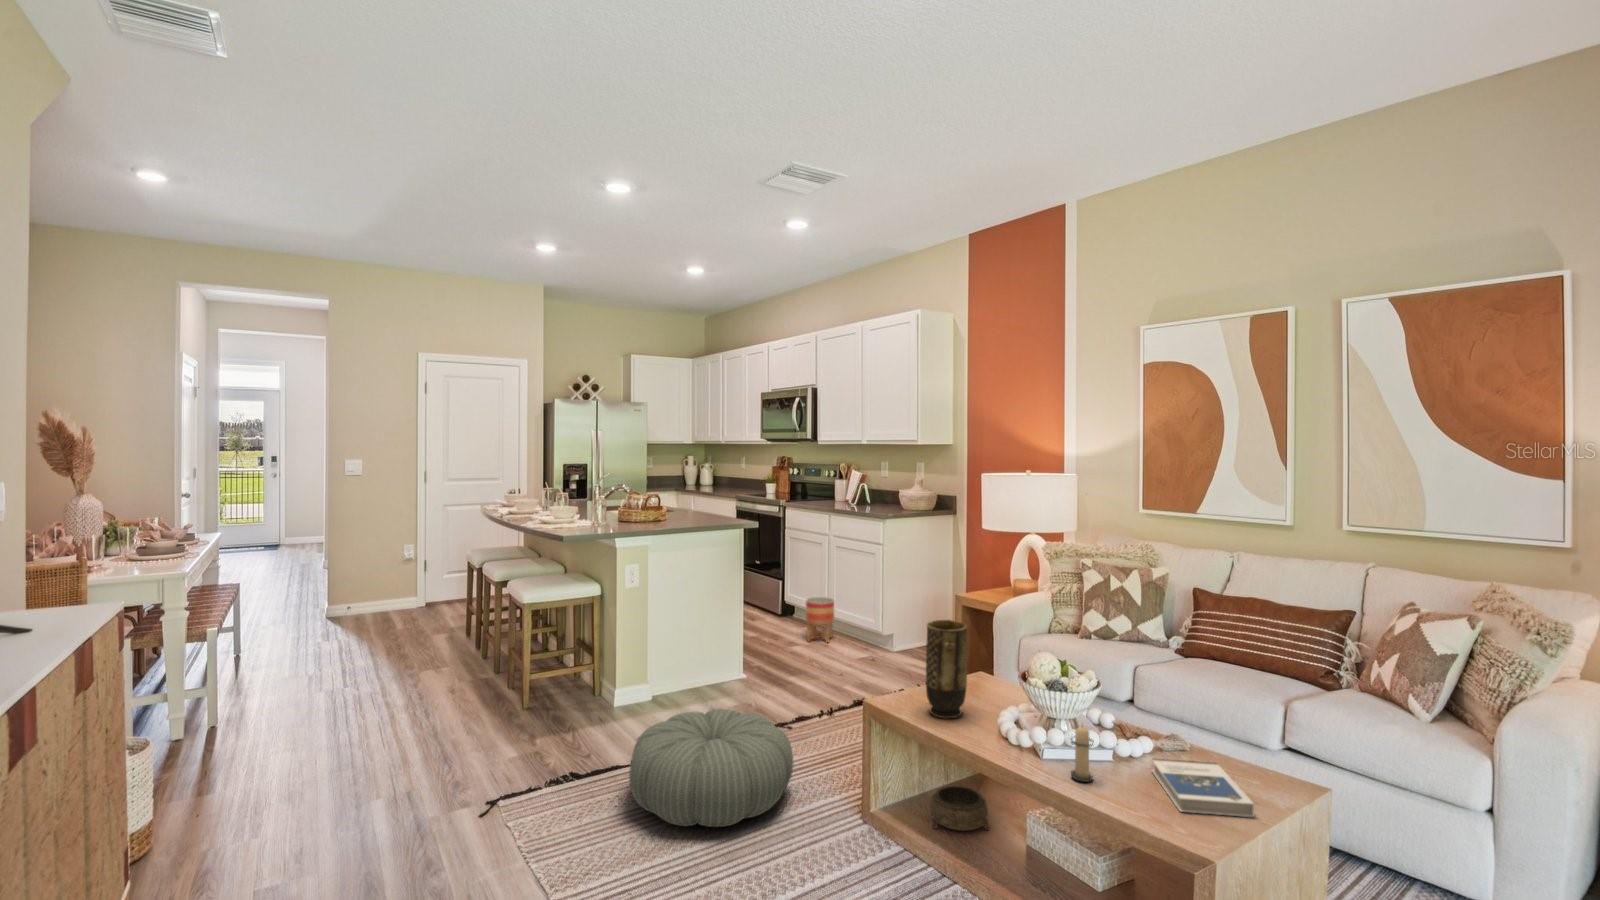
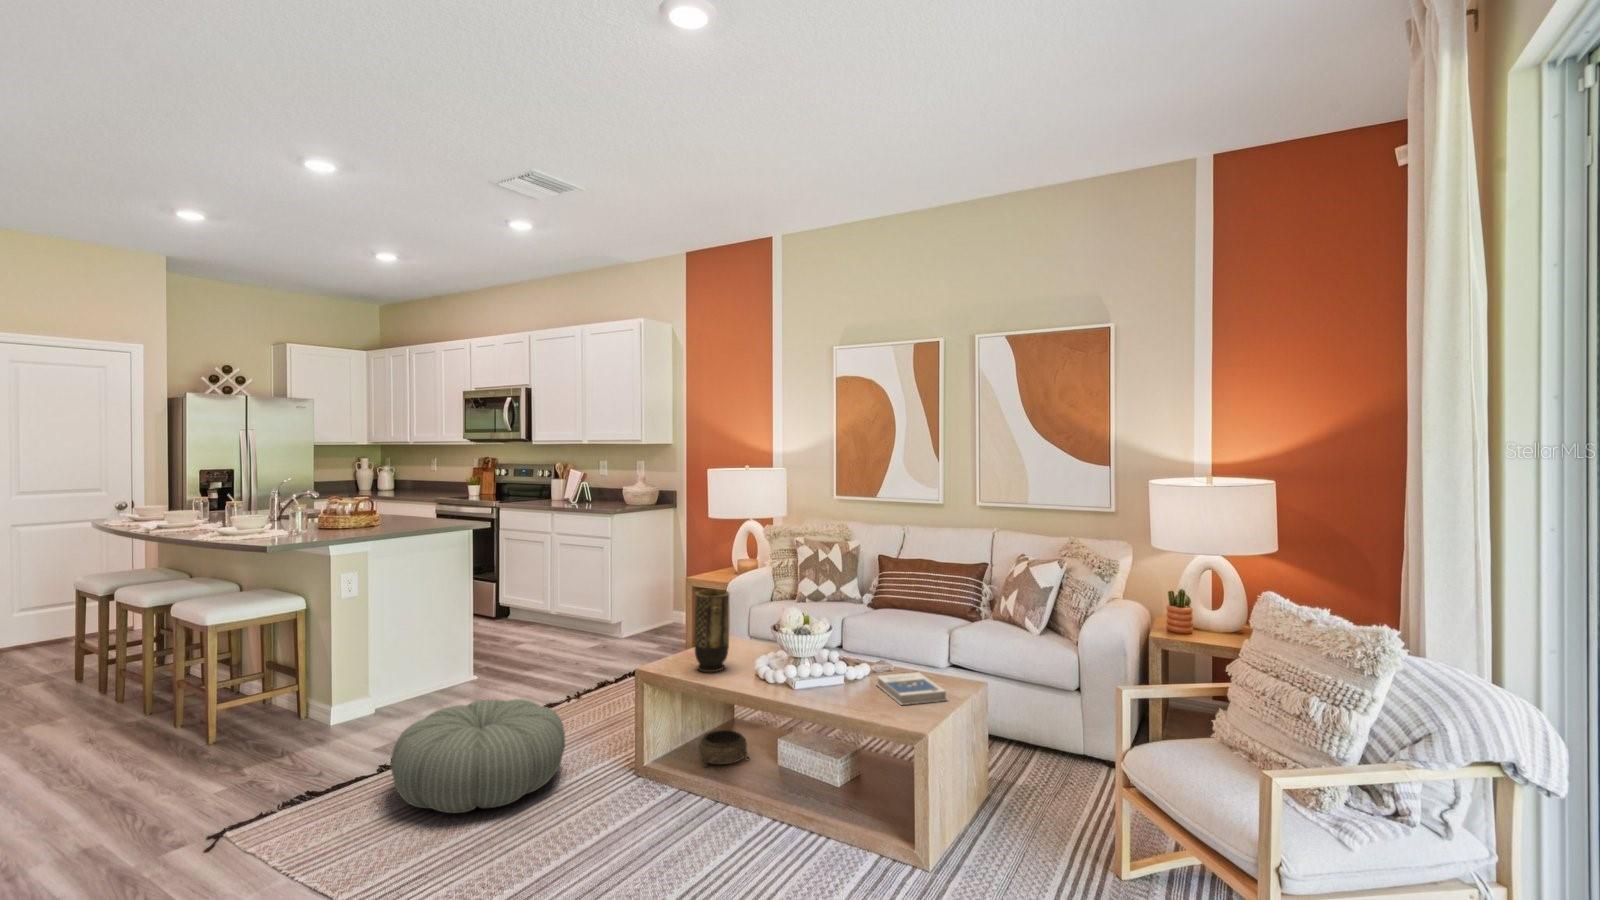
planter: present [806,597,834,643] -> none [529,595,559,640]
candle: present [1071,726,1094,782] -> none [820,653,841,699]

